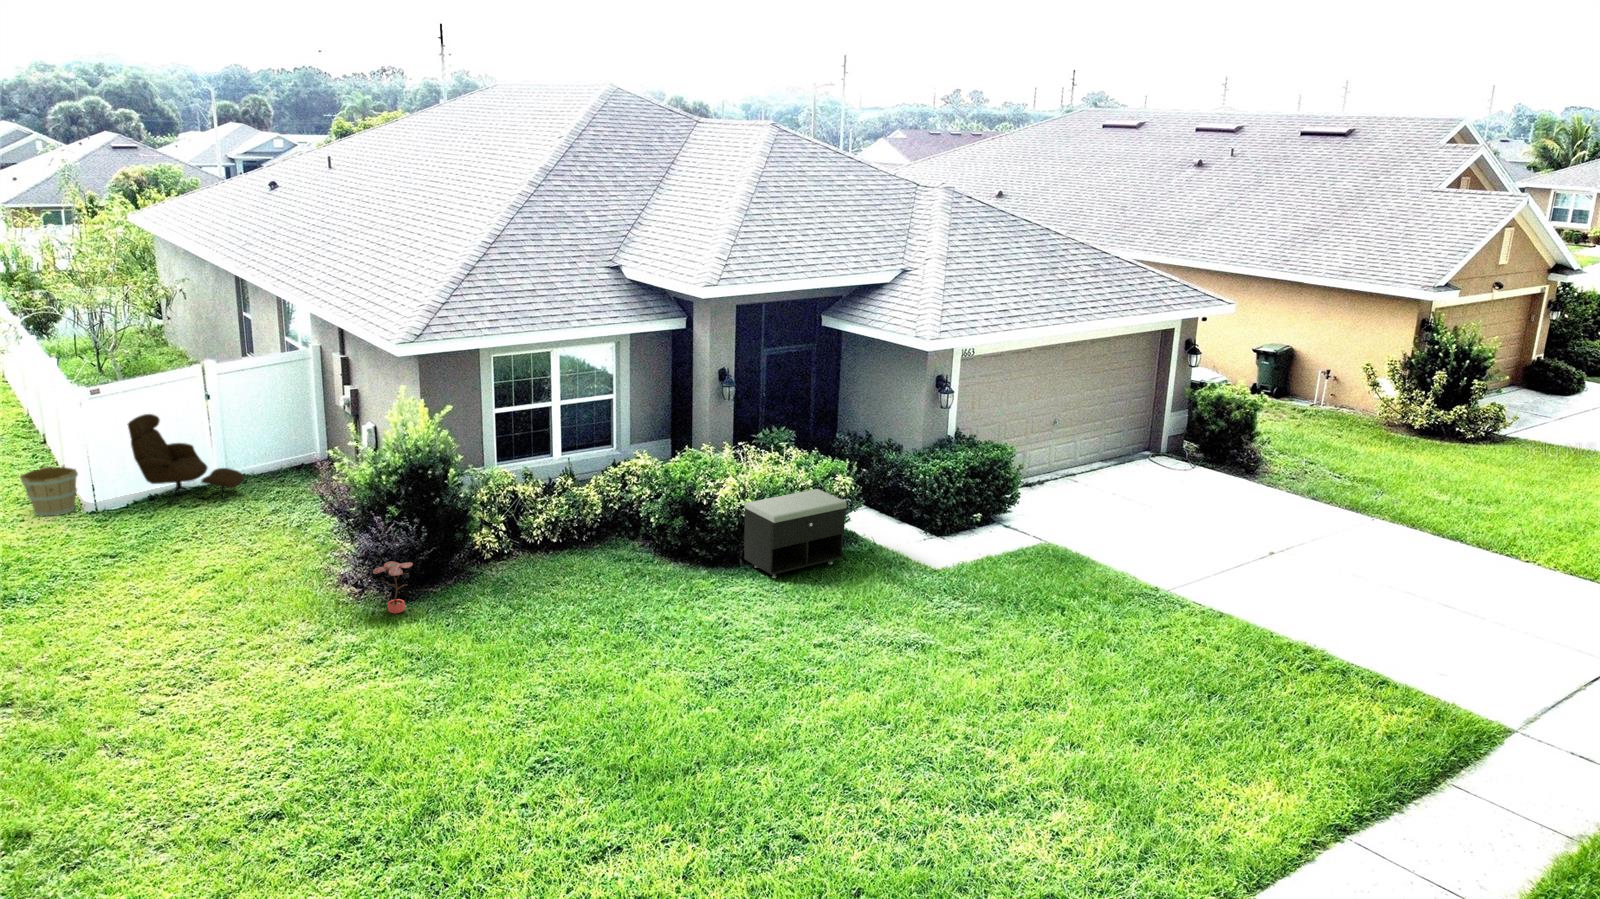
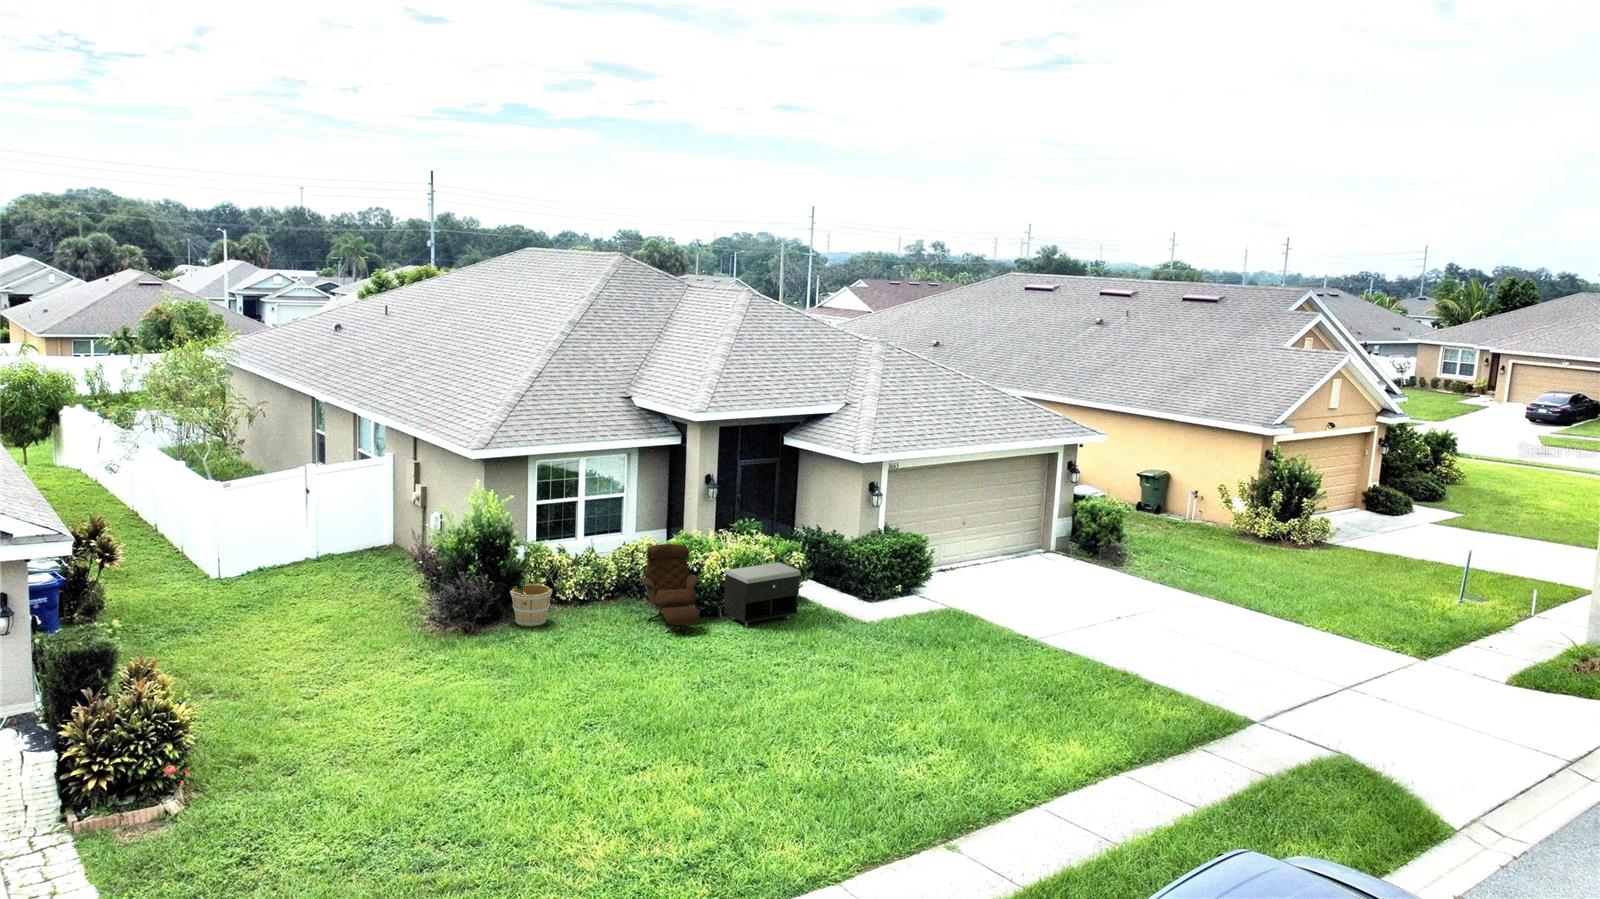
lounge chair: present [127,414,244,505] -> present [642,544,700,635]
wooden bucket: present [20,467,78,516] -> present [510,583,552,626]
potted plant: present [373,561,413,613] -> none [458,605,486,642]

